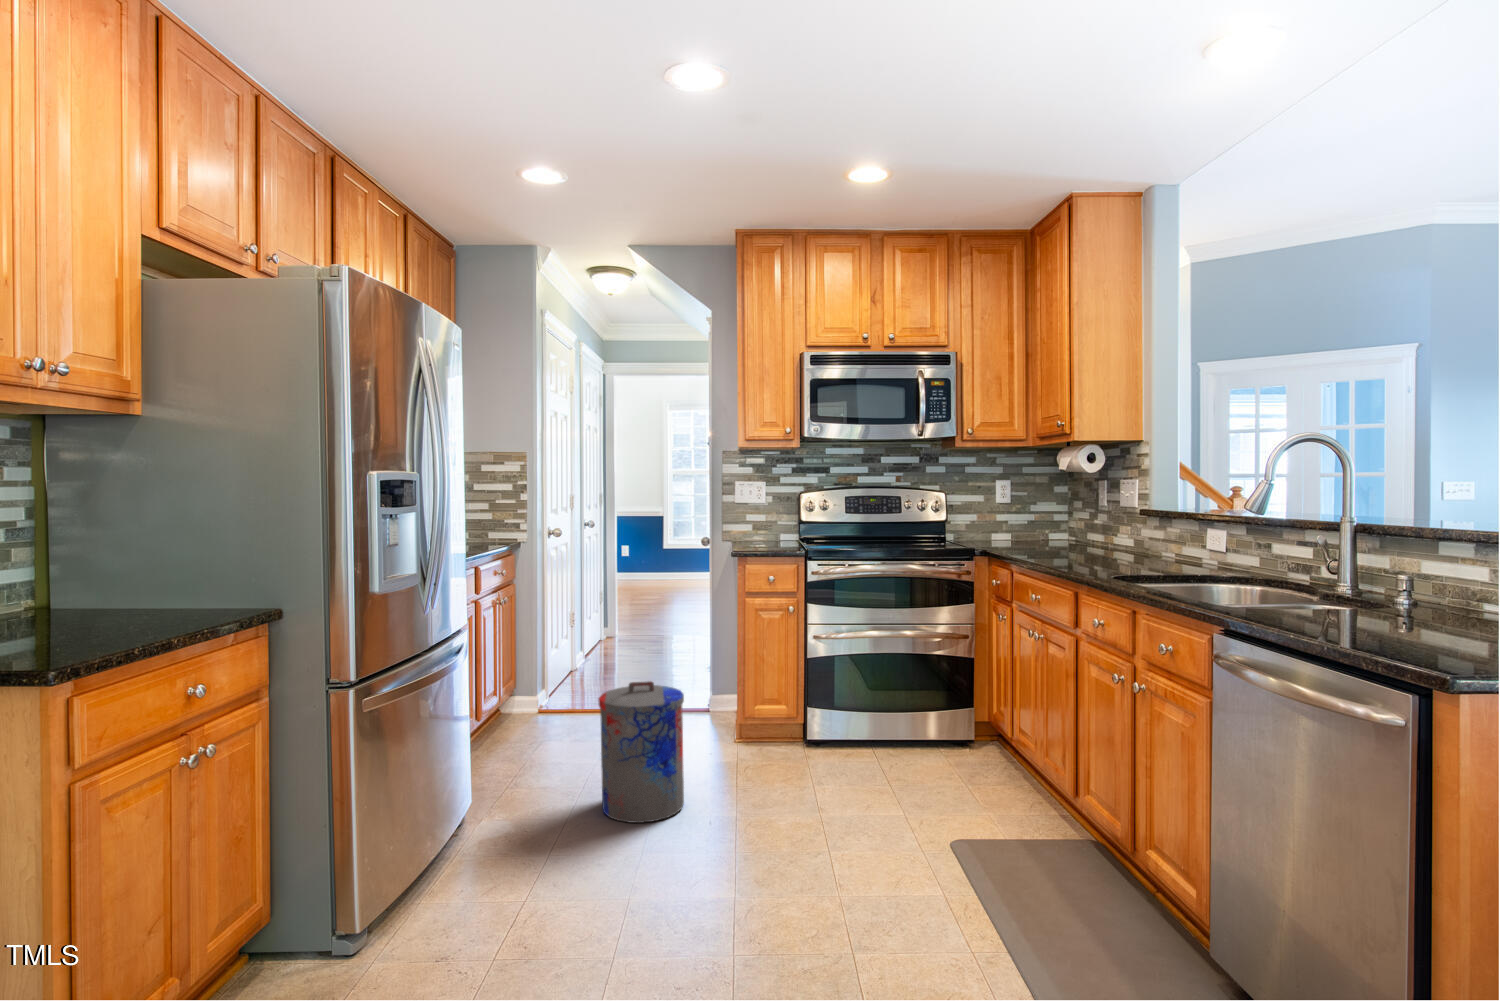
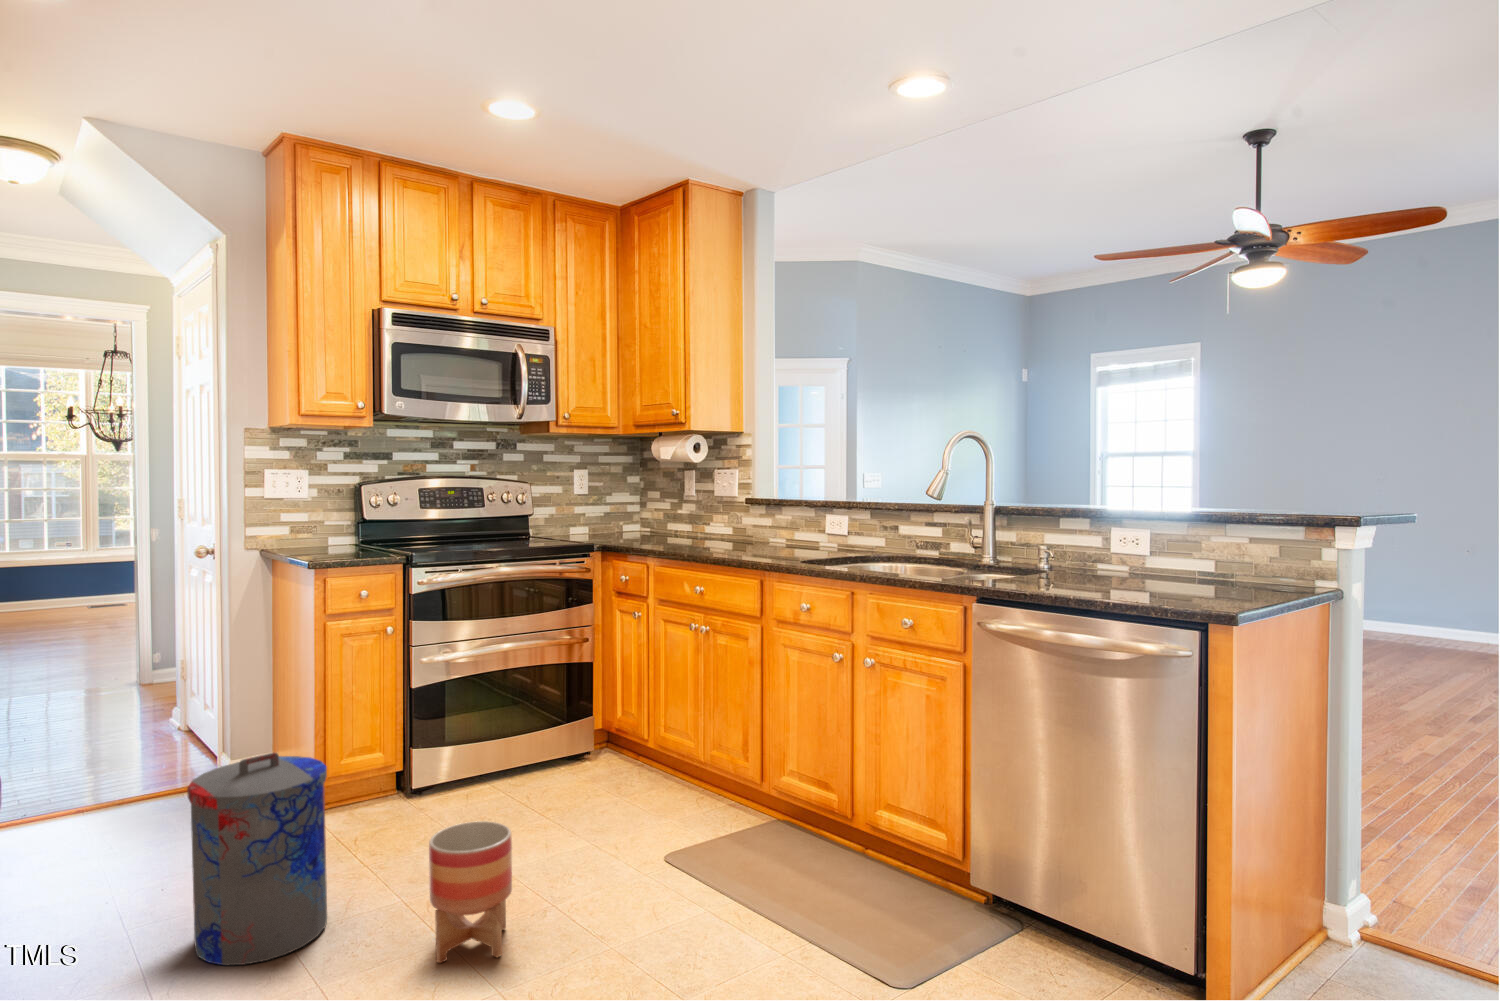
planter: none [716,759,778,869] -> present [429,821,512,963]

